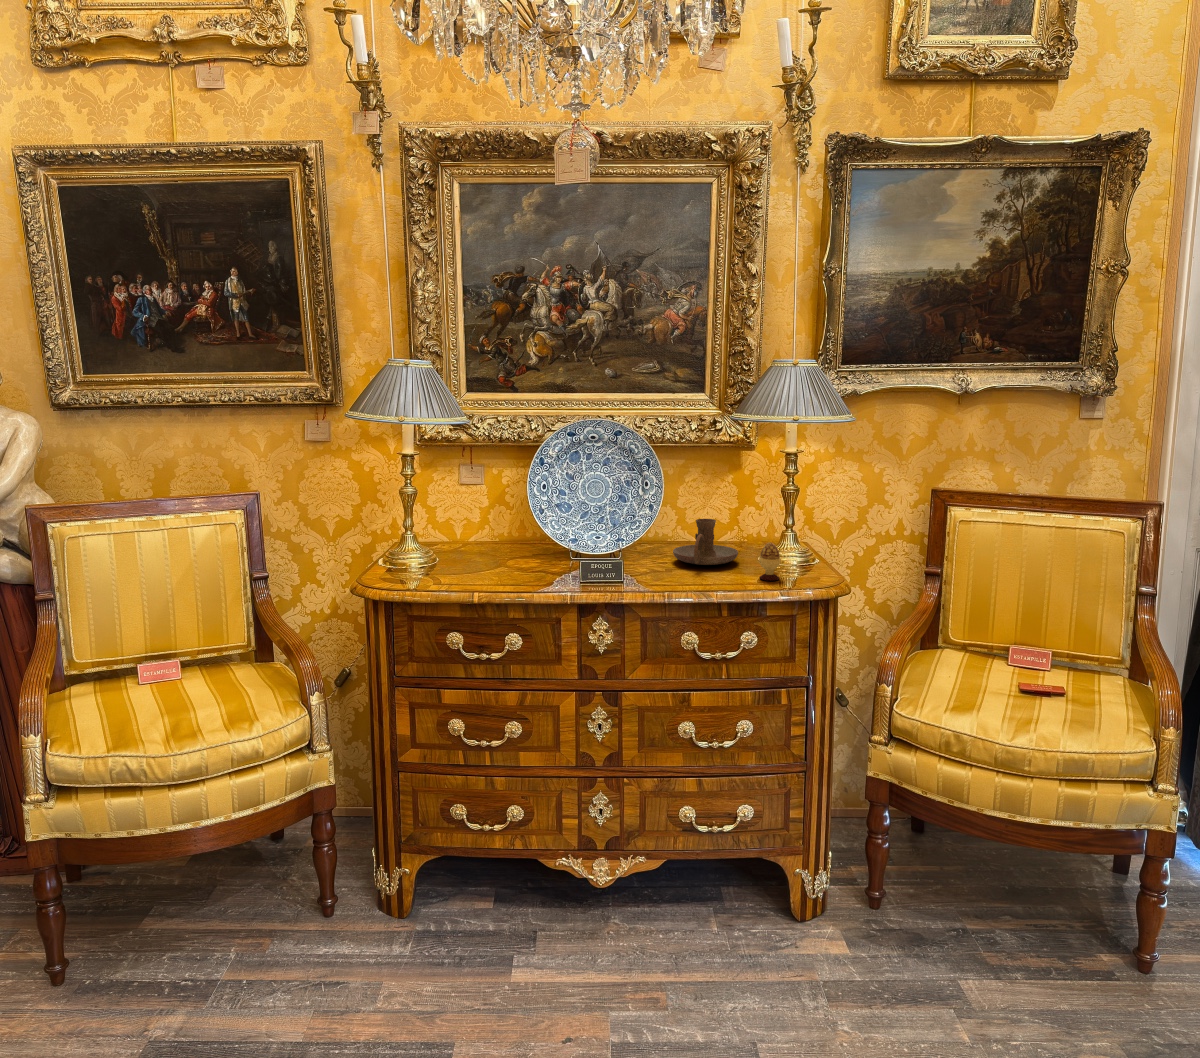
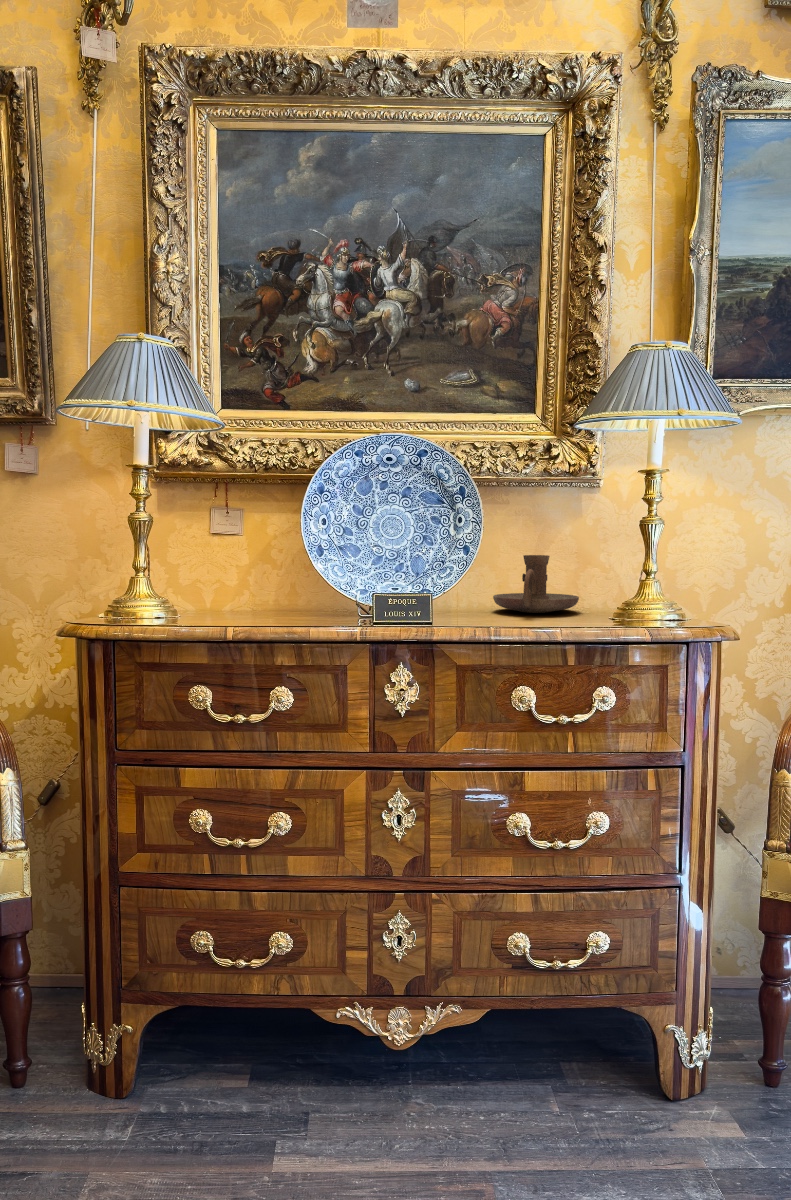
decorative egg: present [759,542,781,581] -> none [610,573,639,623]

